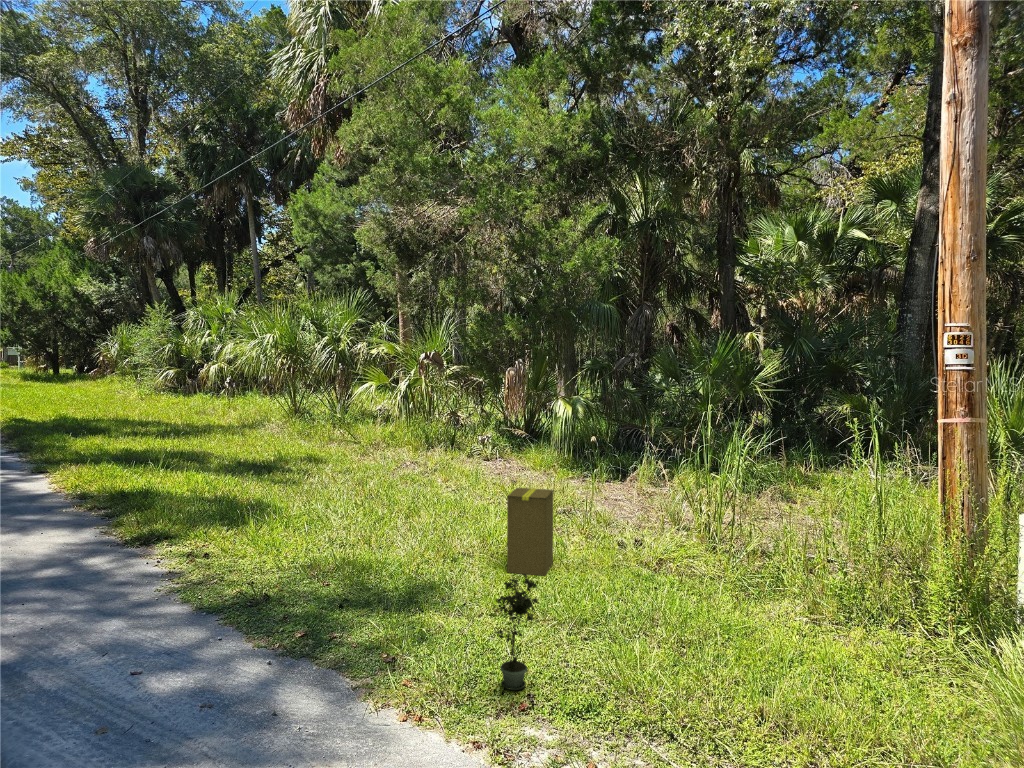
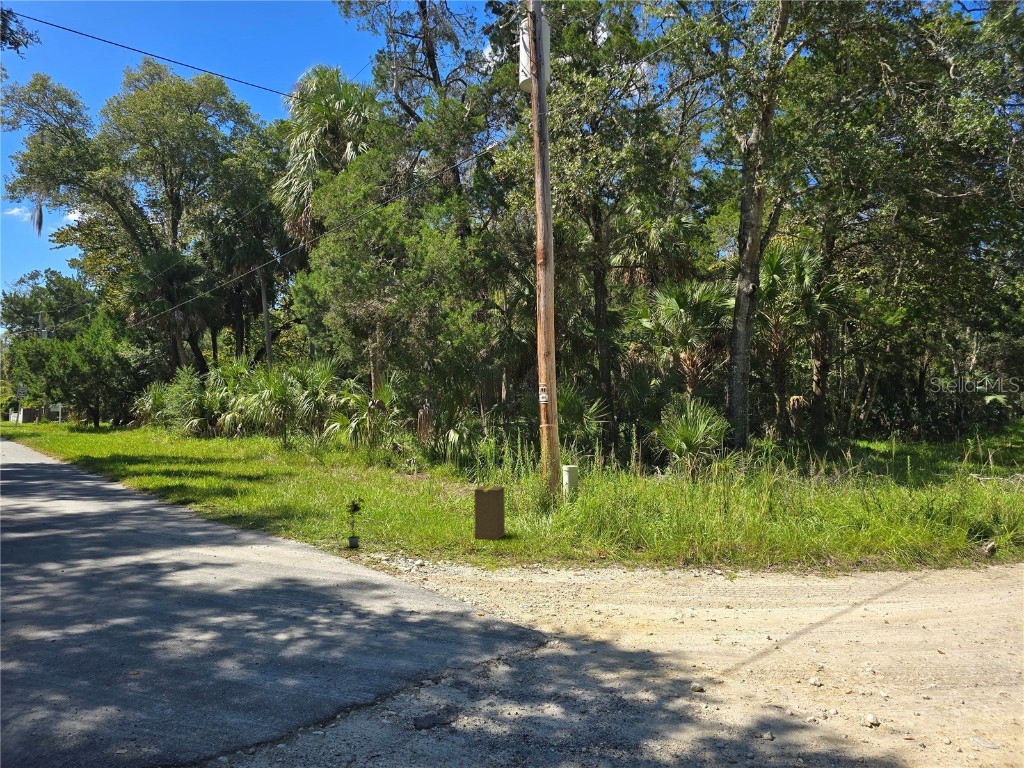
cardboard box: present [507,488,553,576] -> present [474,486,505,539]

